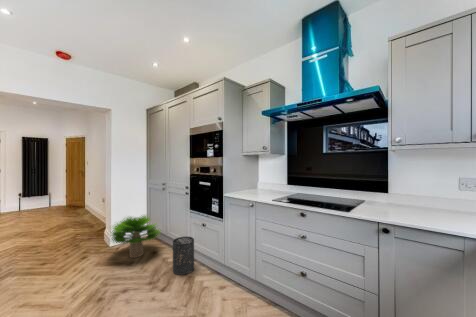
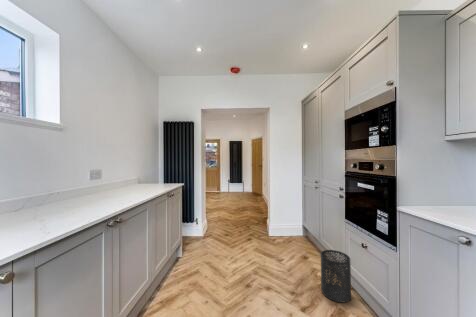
potted plant: present [111,216,160,258] -> none [263,210,315,255]

